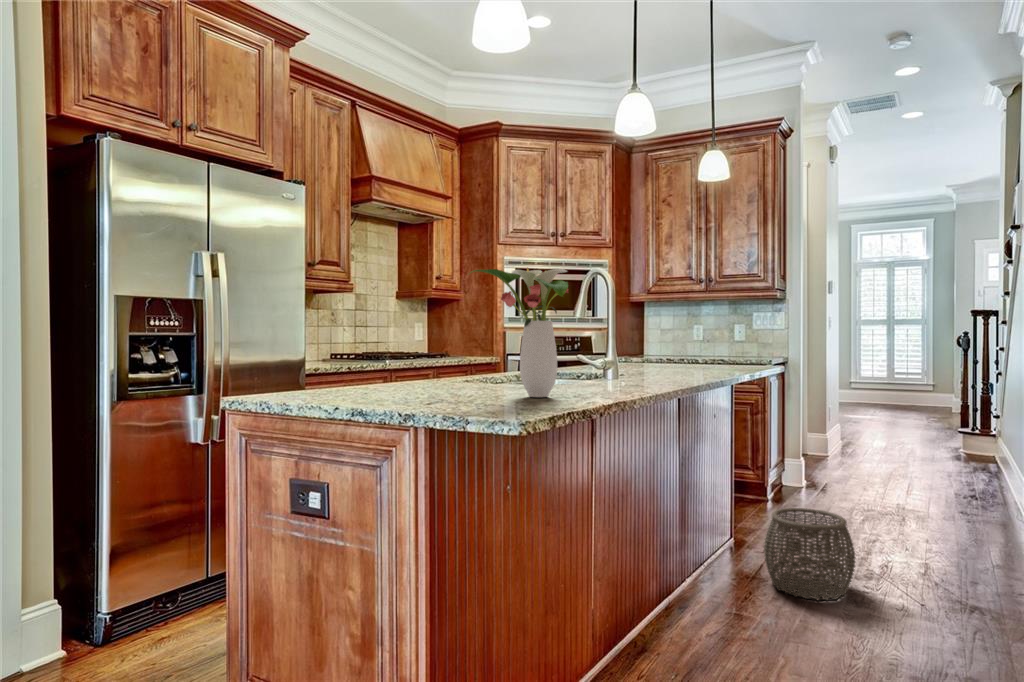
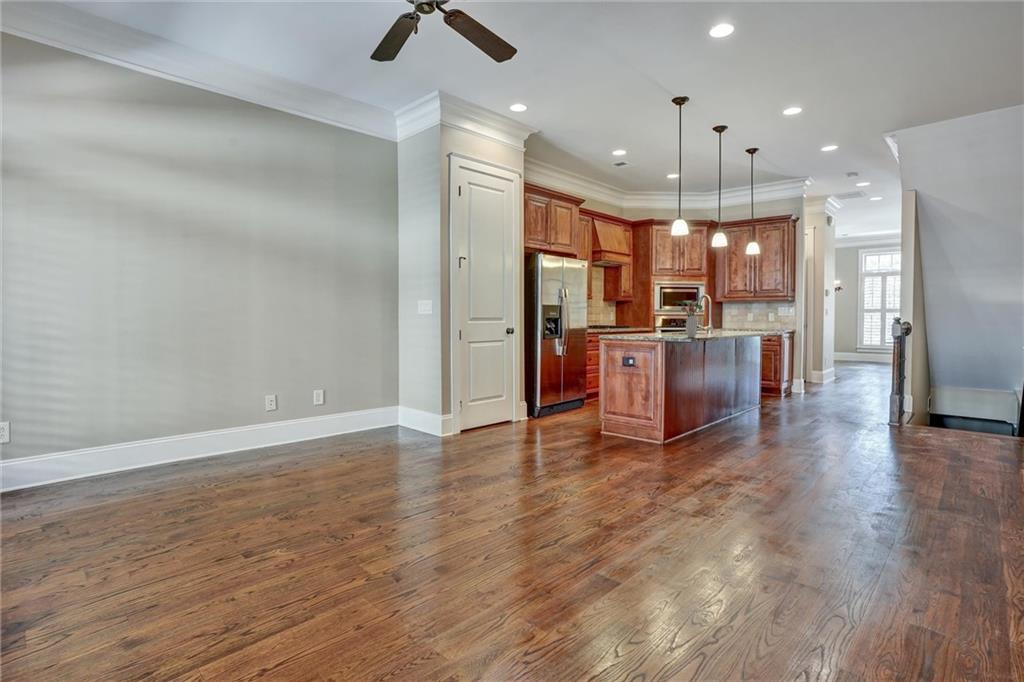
woven basket: present [764,508,856,600] -> none [768,387,805,418]

